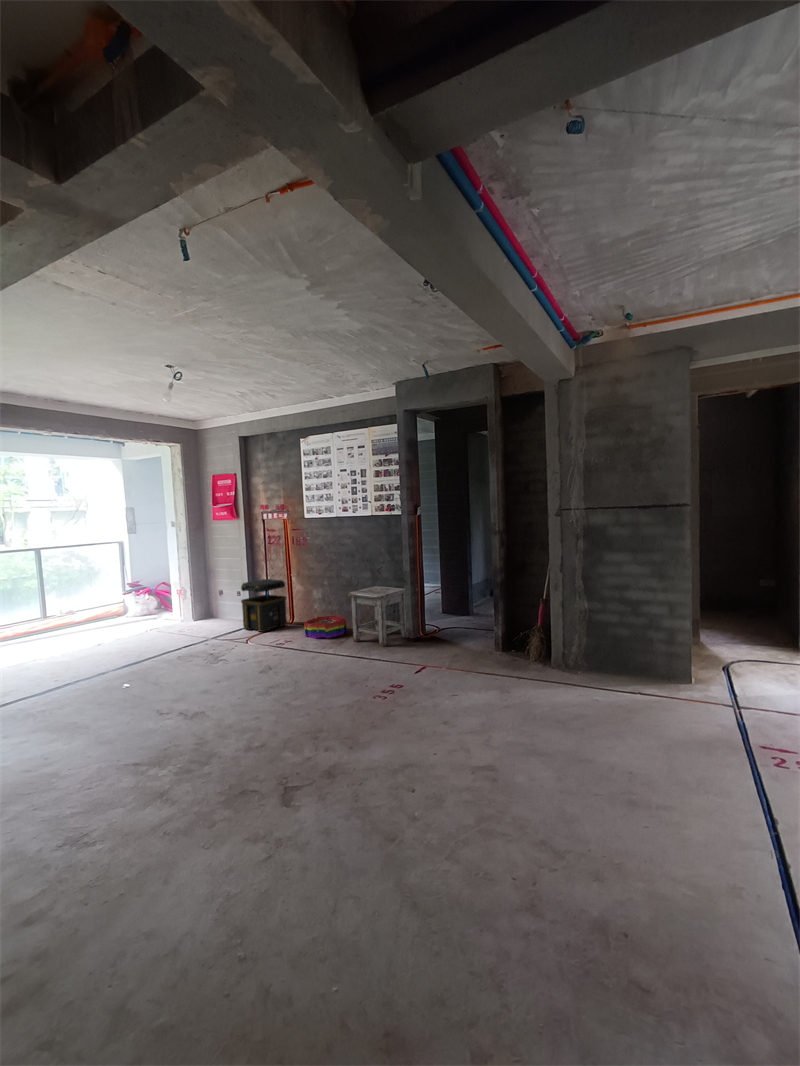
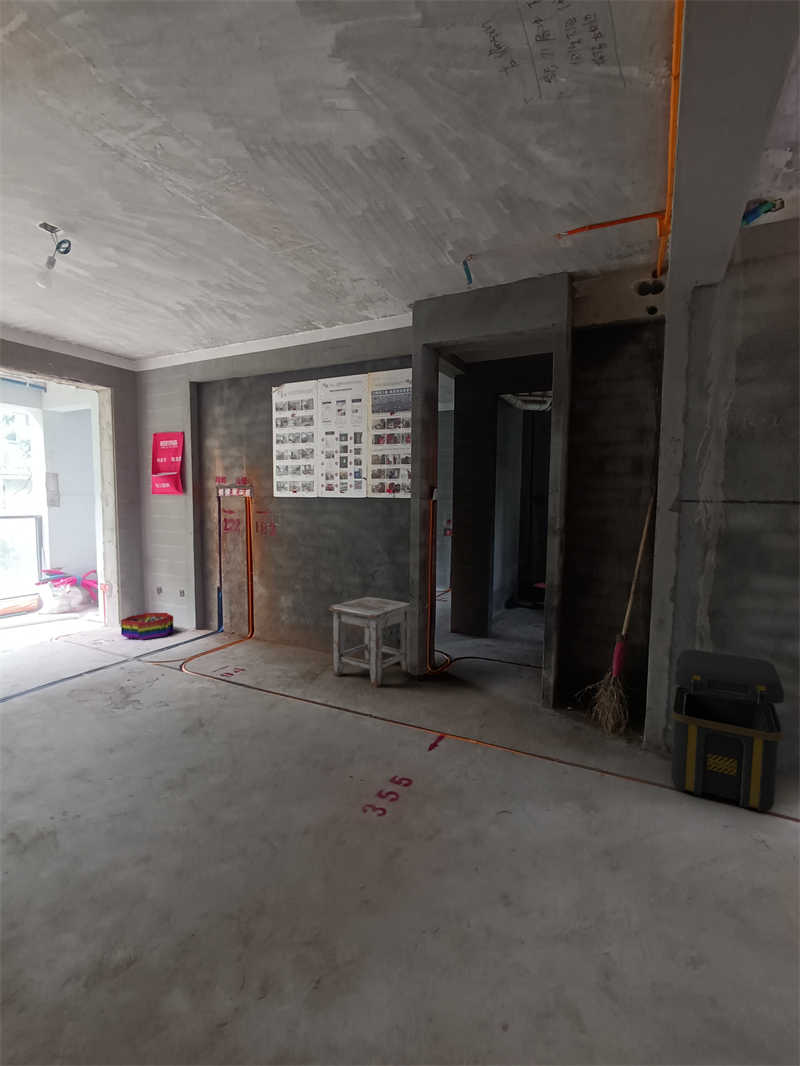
toolbox: present [241,579,287,632] -> present [671,649,785,812]
storage bin: present [304,616,347,639] -> present [121,613,173,640]

